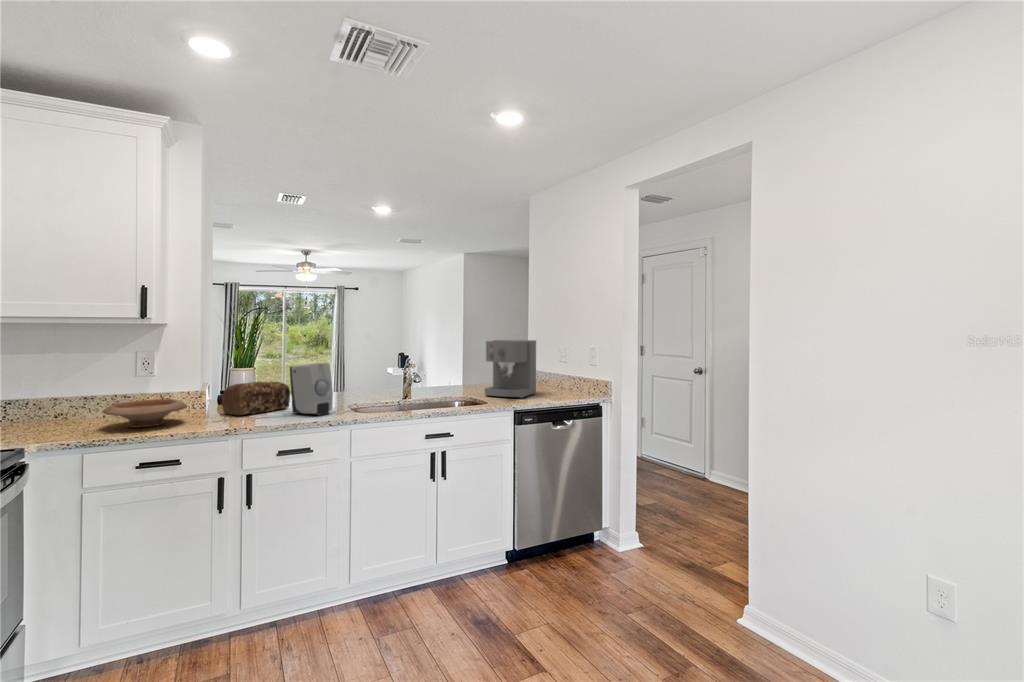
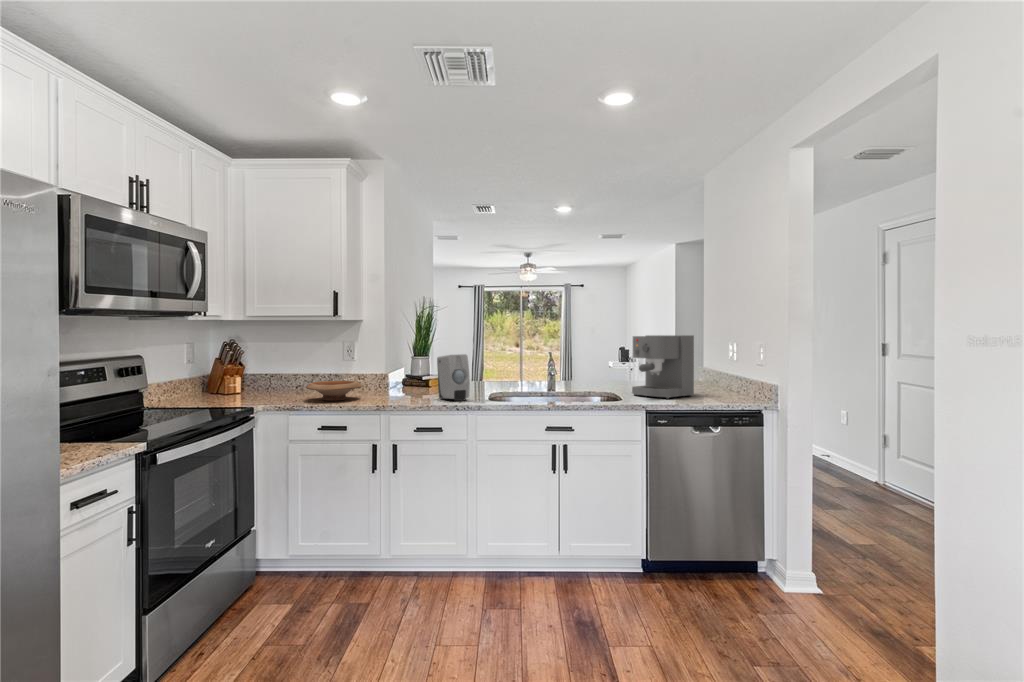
bread loaf: present [222,382,290,416] -> none [390,370,443,398]

